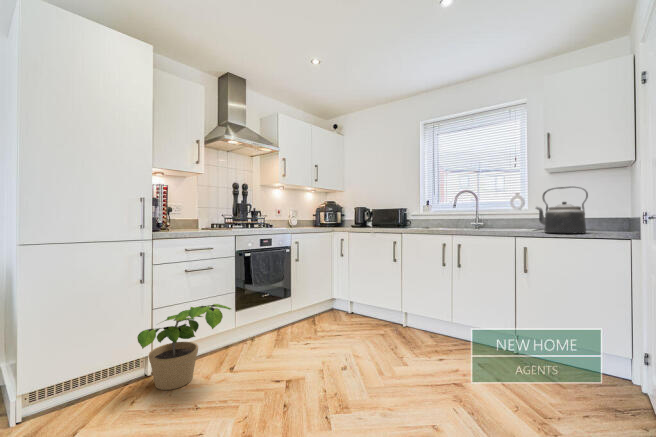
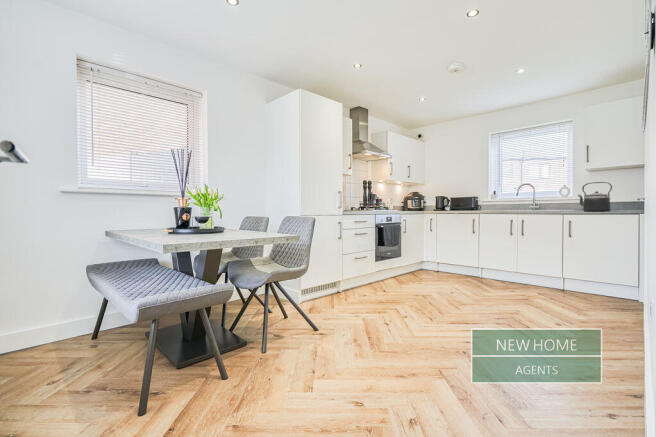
potted plant: present [137,304,231,390] -> none [345,250,394,297]

